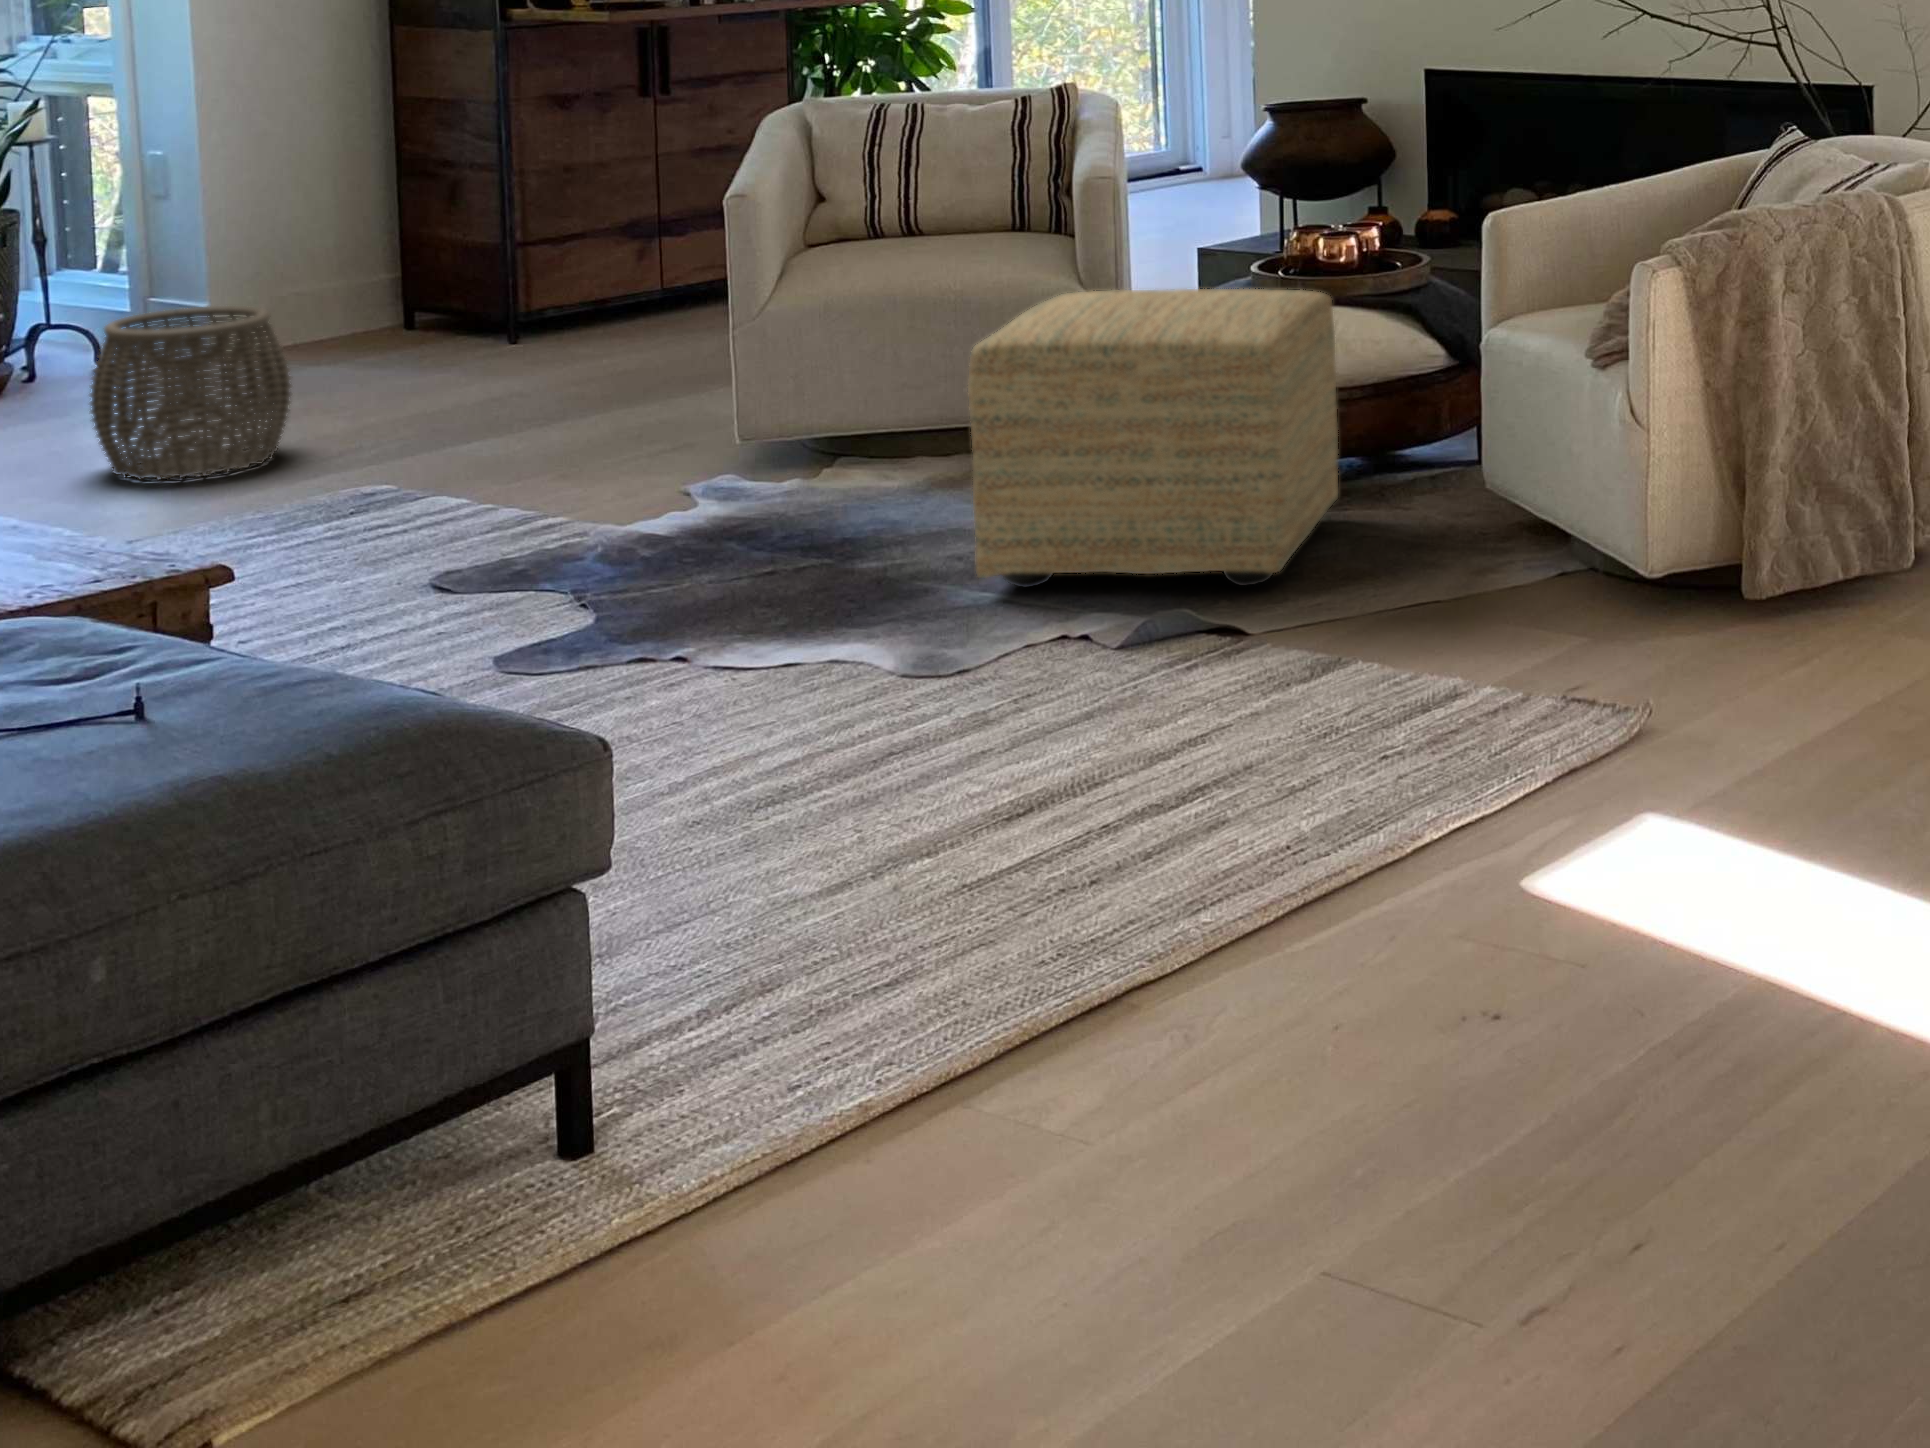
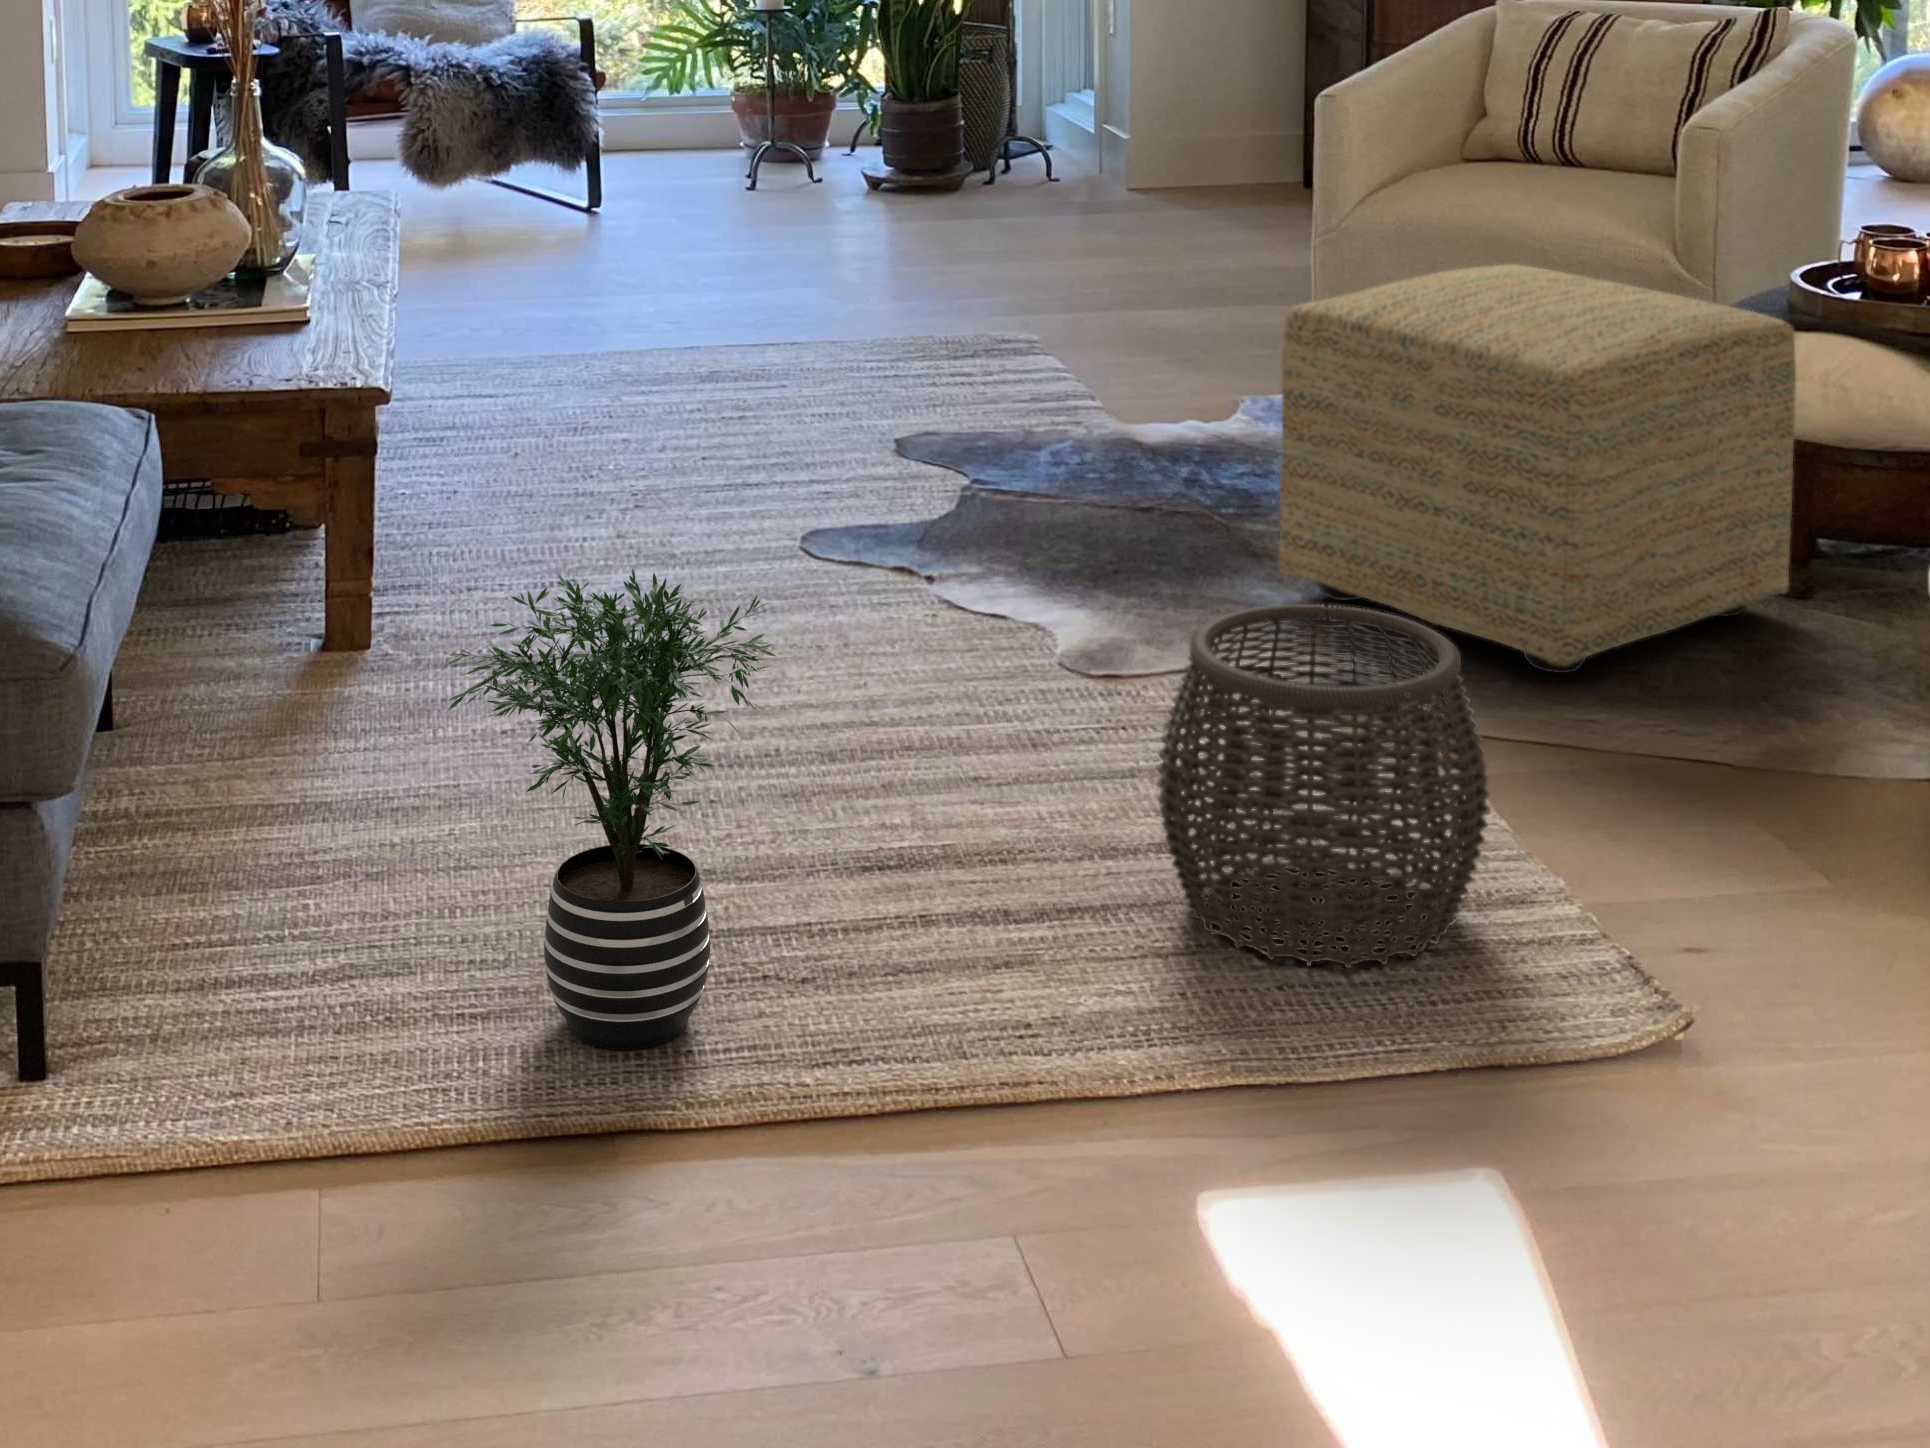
woven basket: present [90,306,291,479] -> present [1157,604,1489,968]
potted plant: none [828,571,1128,988] -> present [447,569,776,1050]

